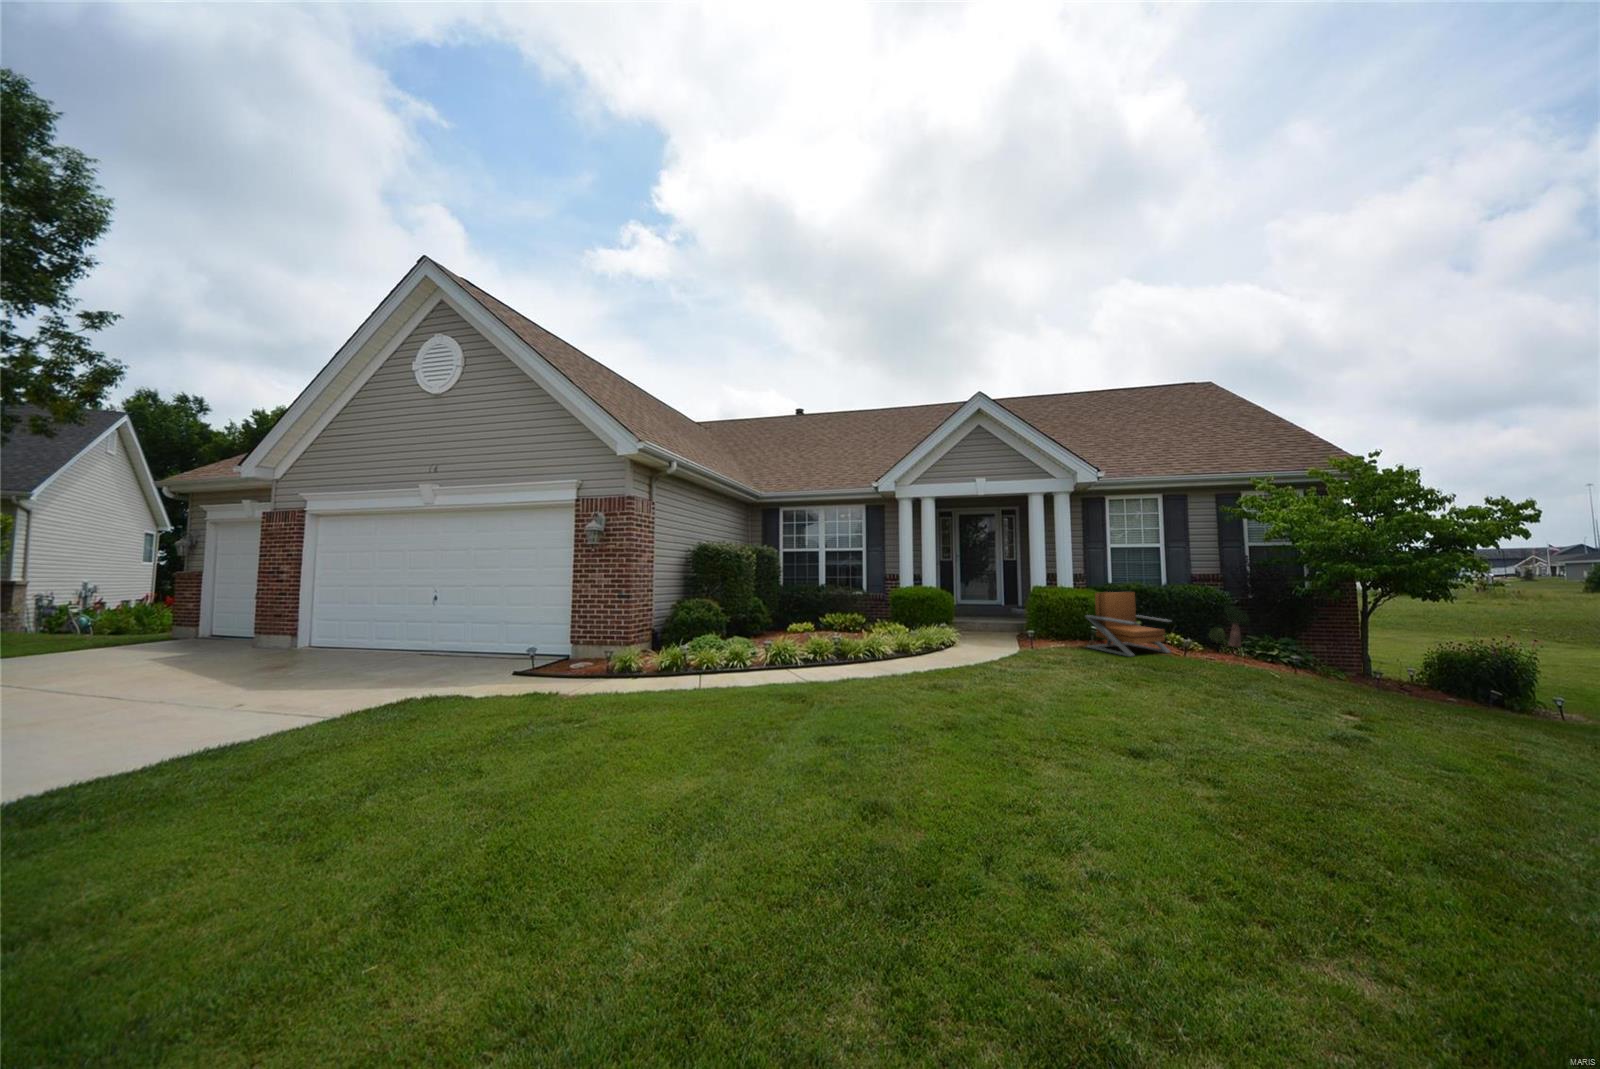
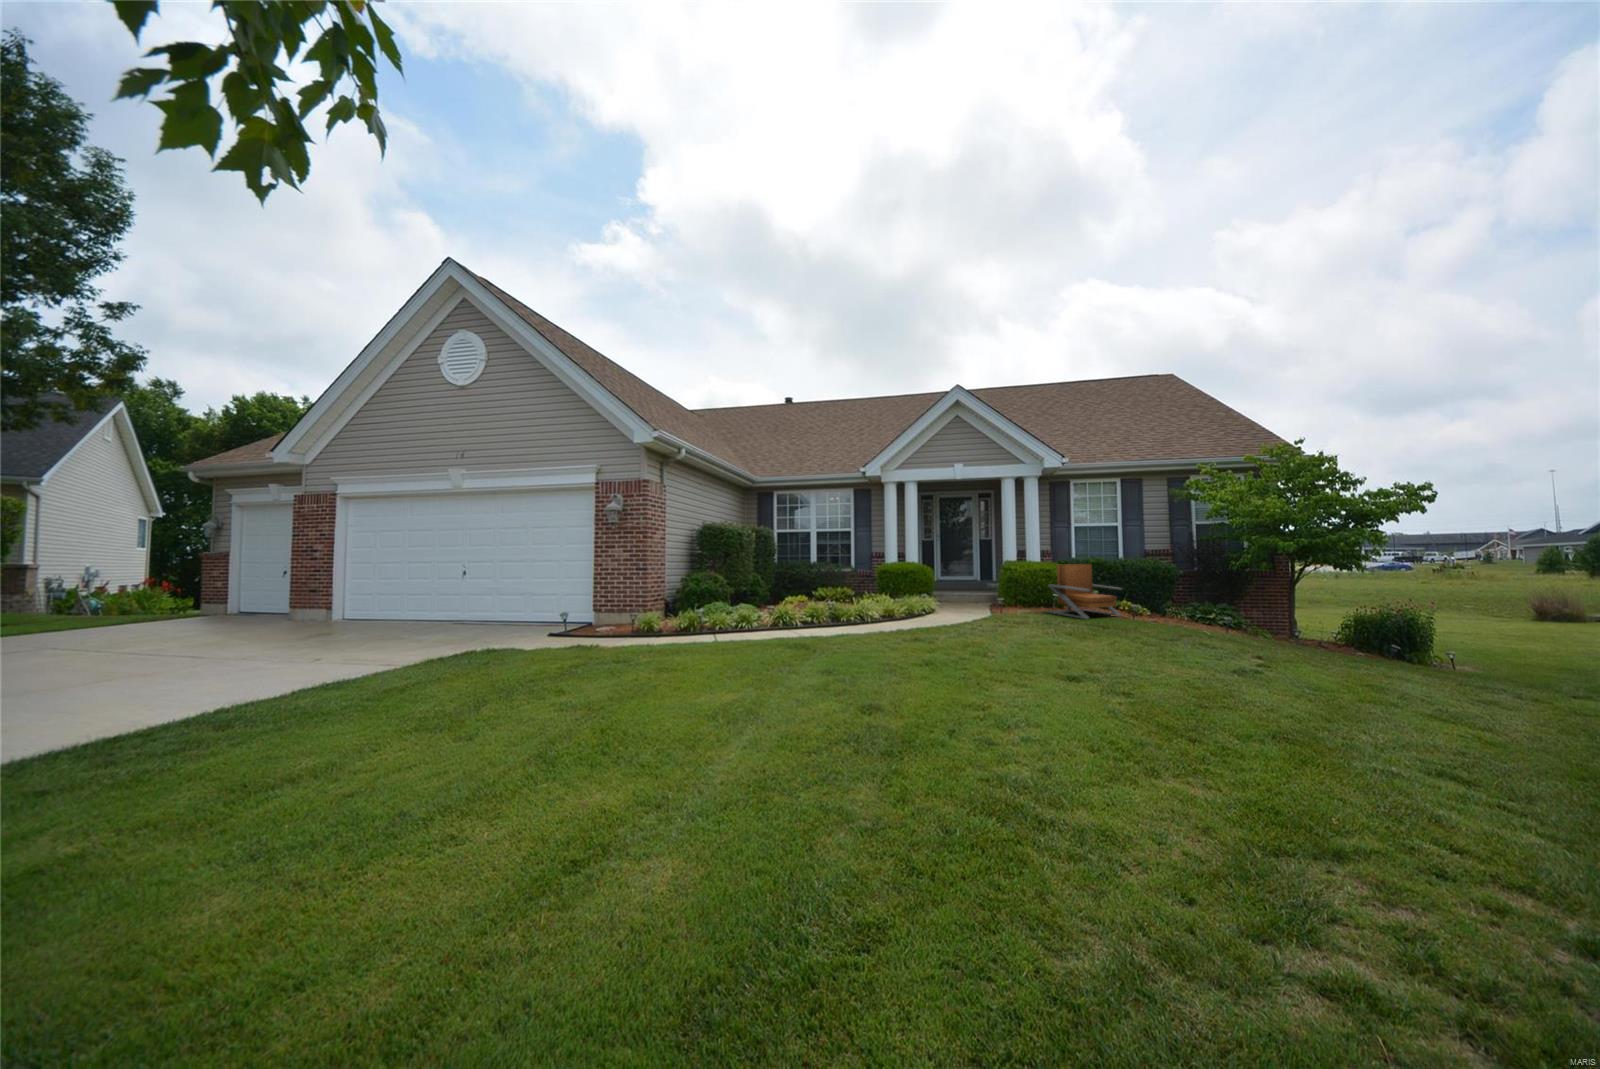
potted plant: present [1210,606,1249,646] -> none [1157,576,1193,612]

